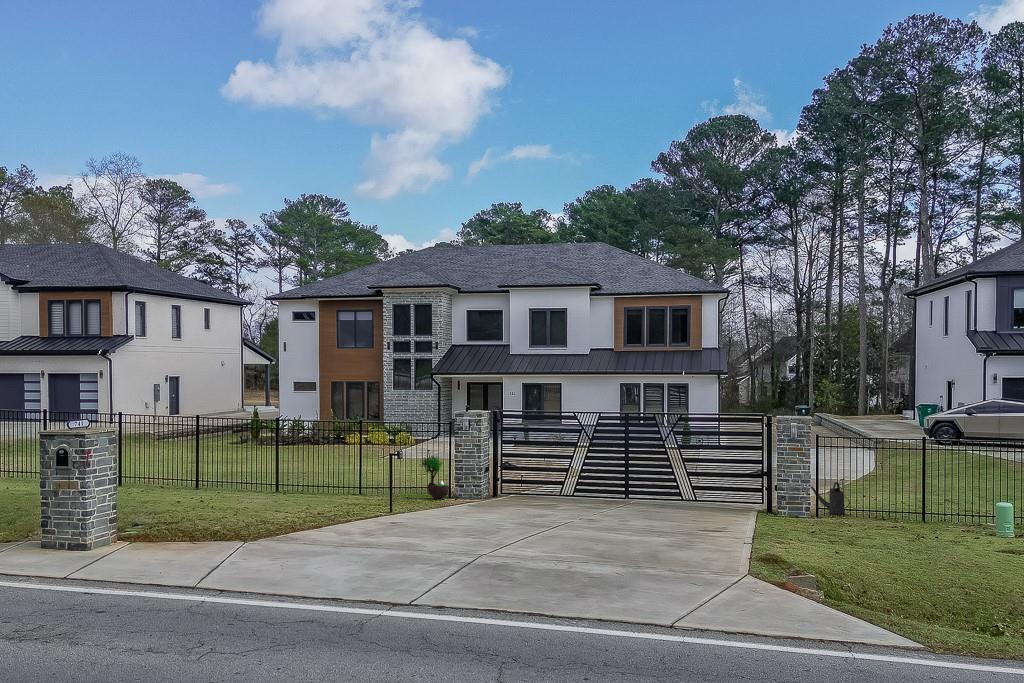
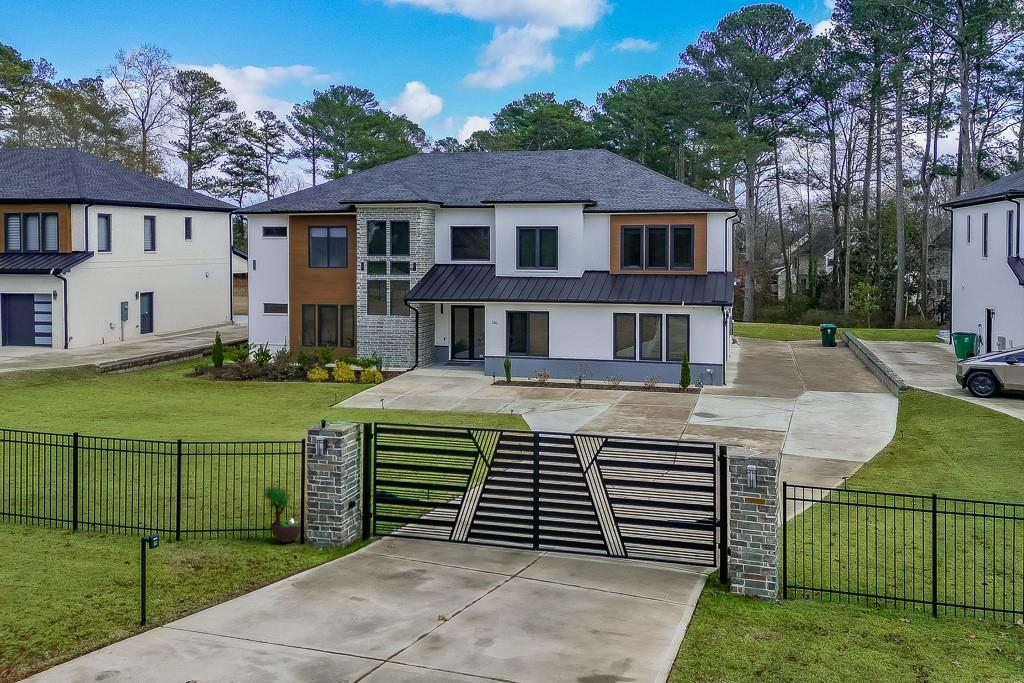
watering can: present [811,482,850,515] -> none [779,558,833,607]

